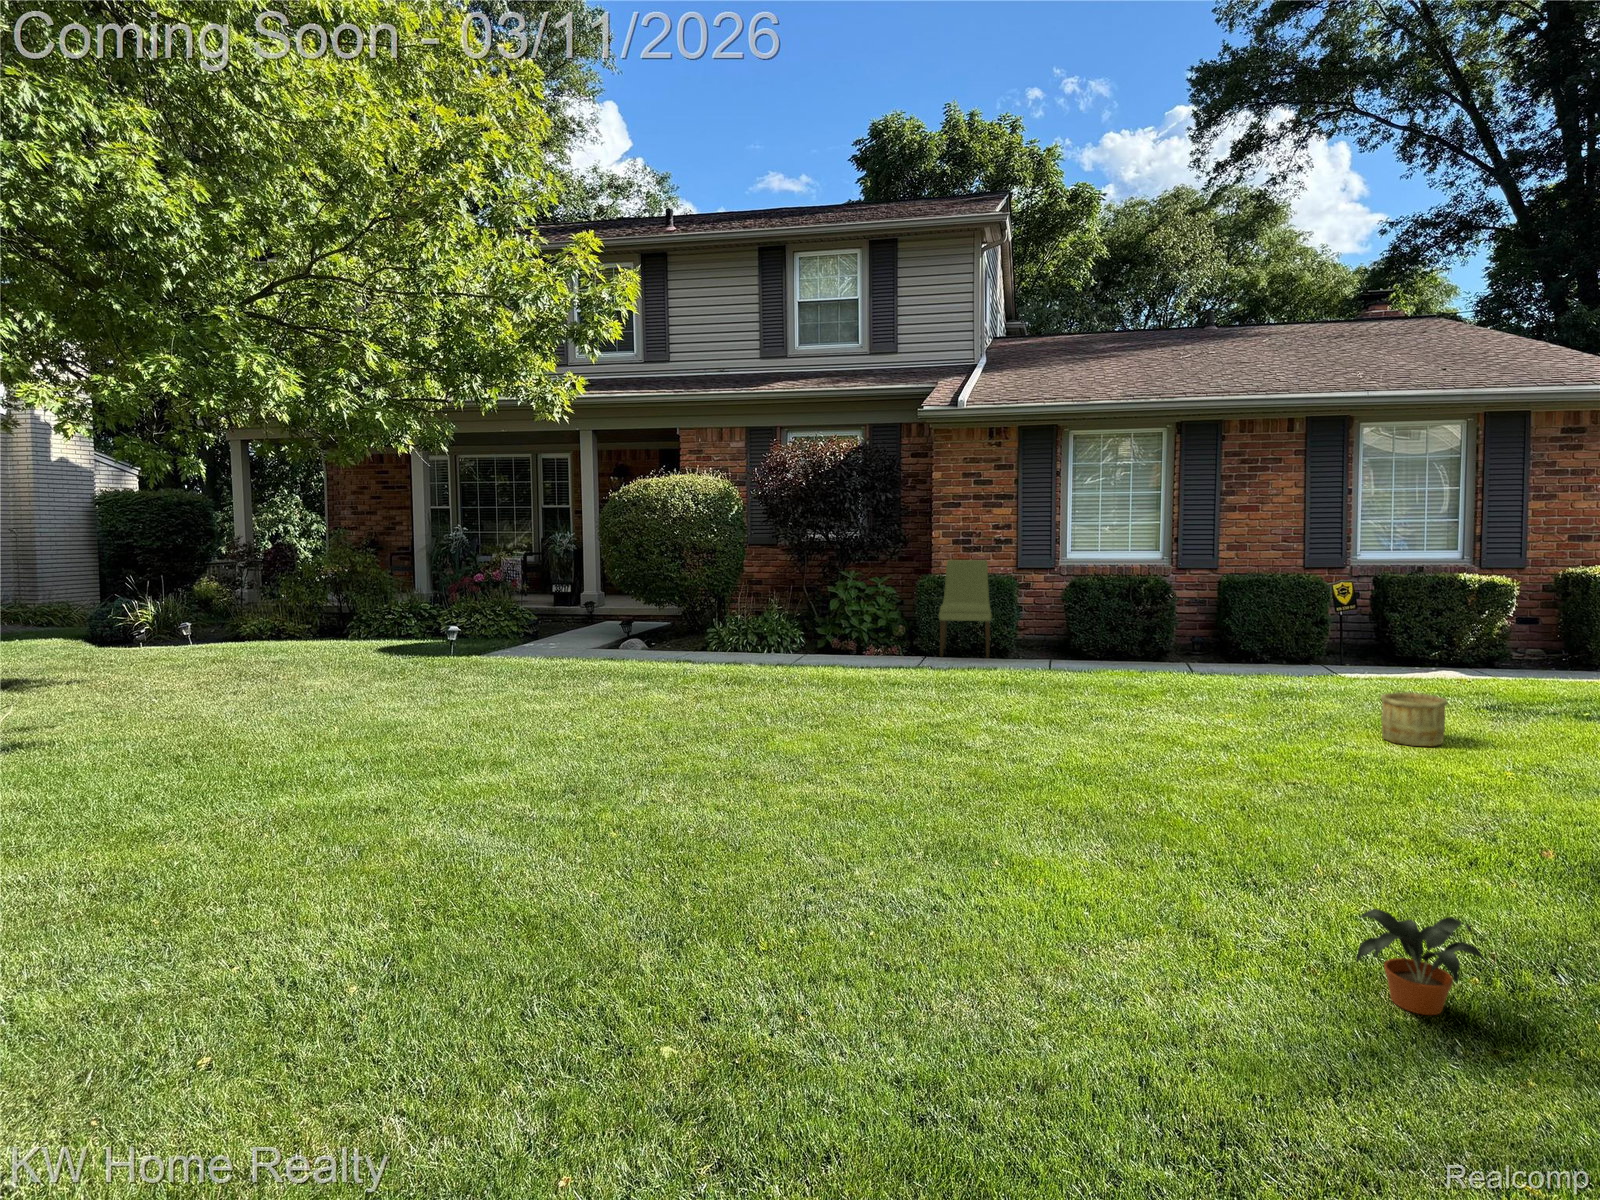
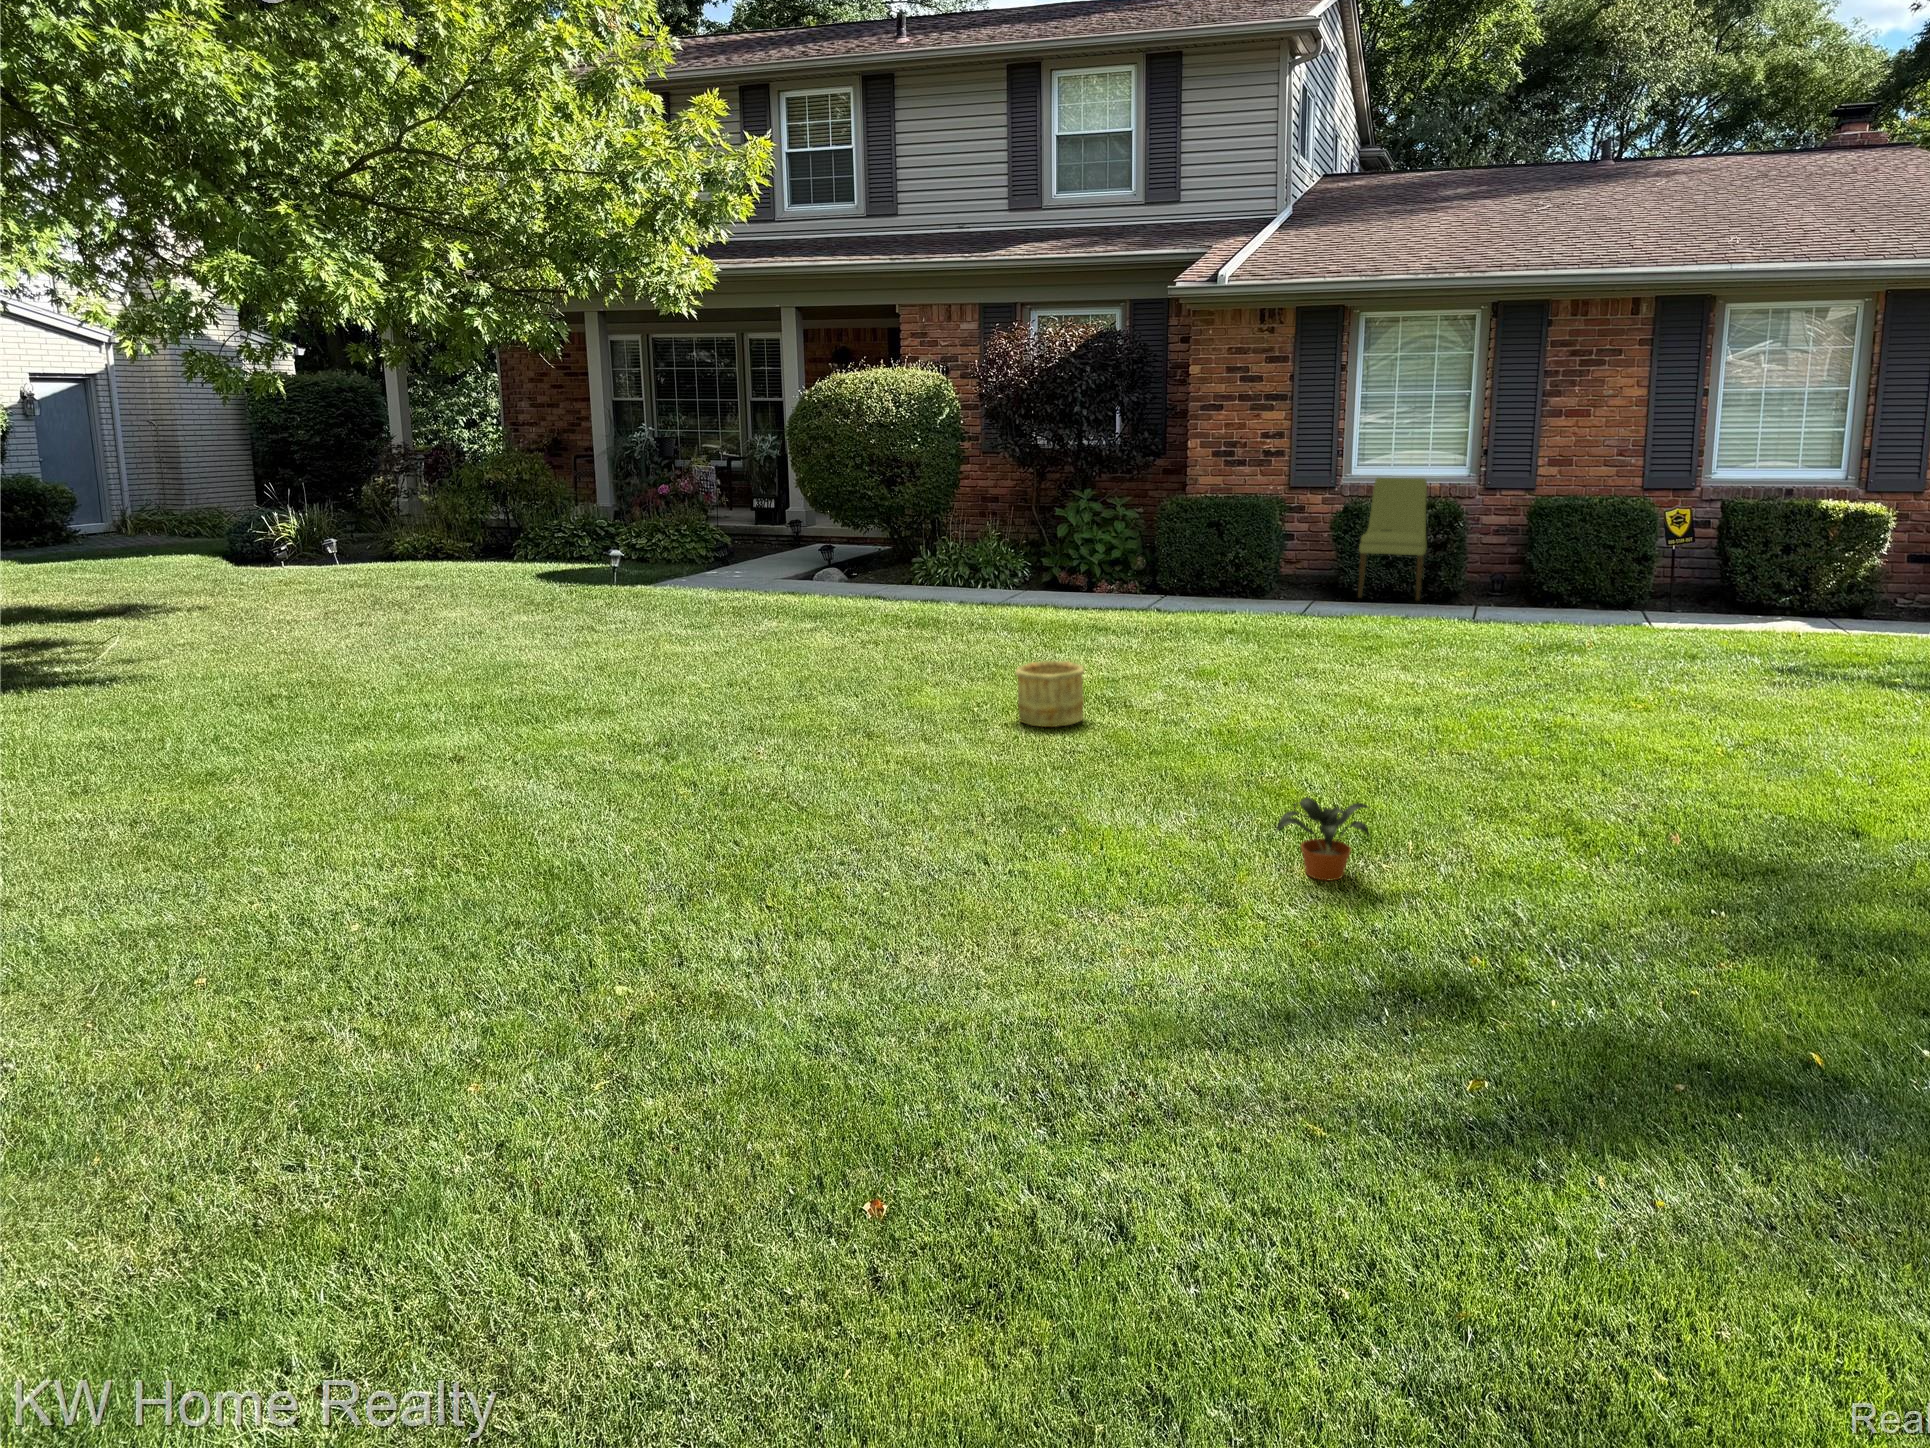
chair: present [939,560,992,658] -> present [1358,478,1427,601]
wooden bucket: present [1381,692,1448,746] -> present [1015,661,1084,727]

